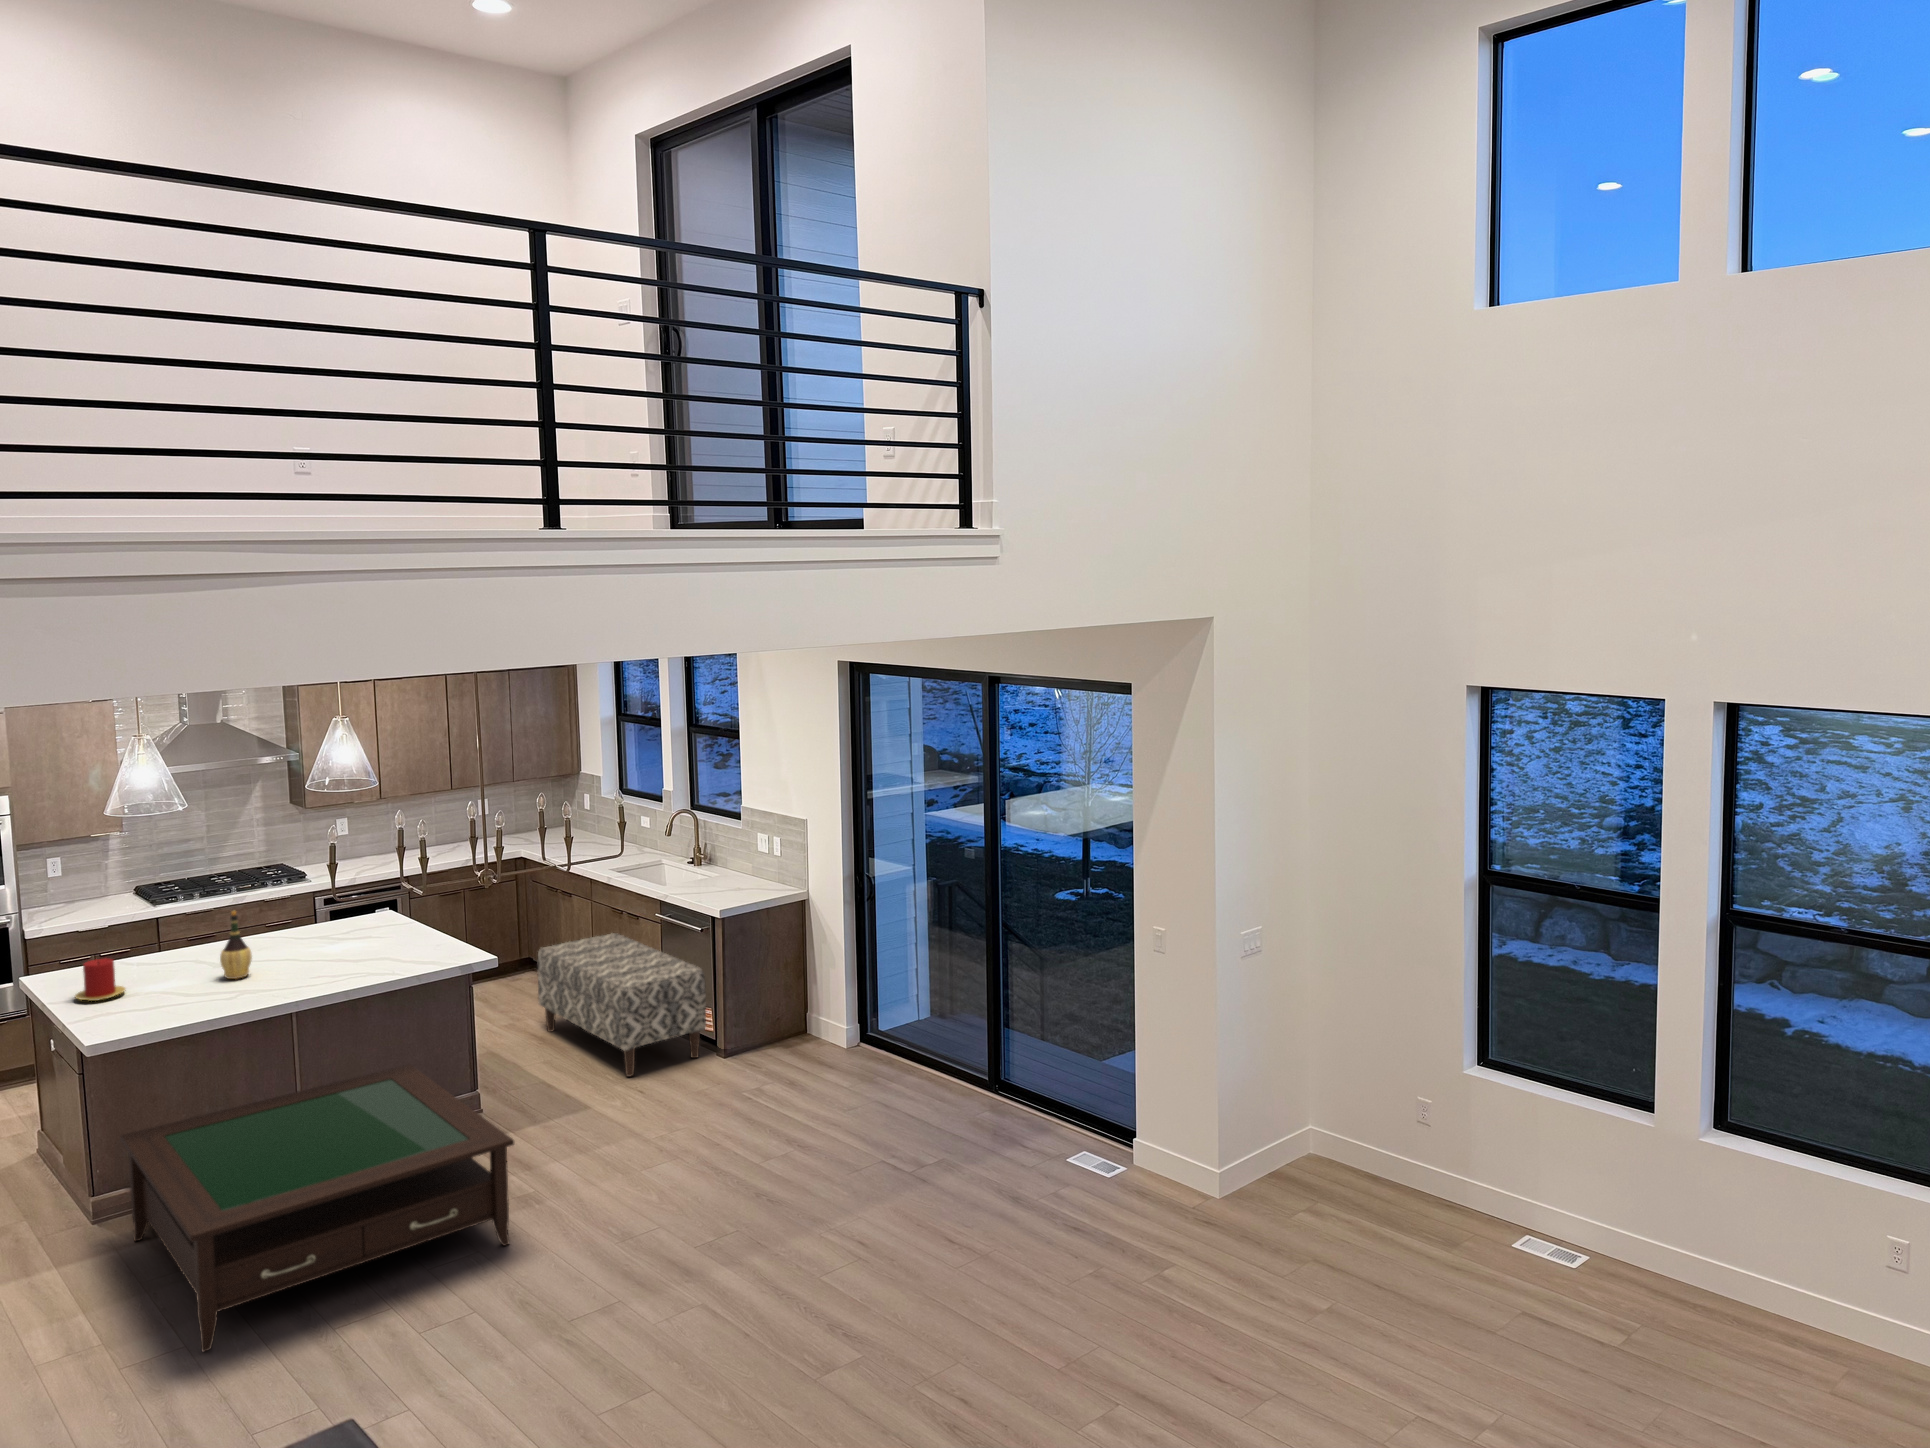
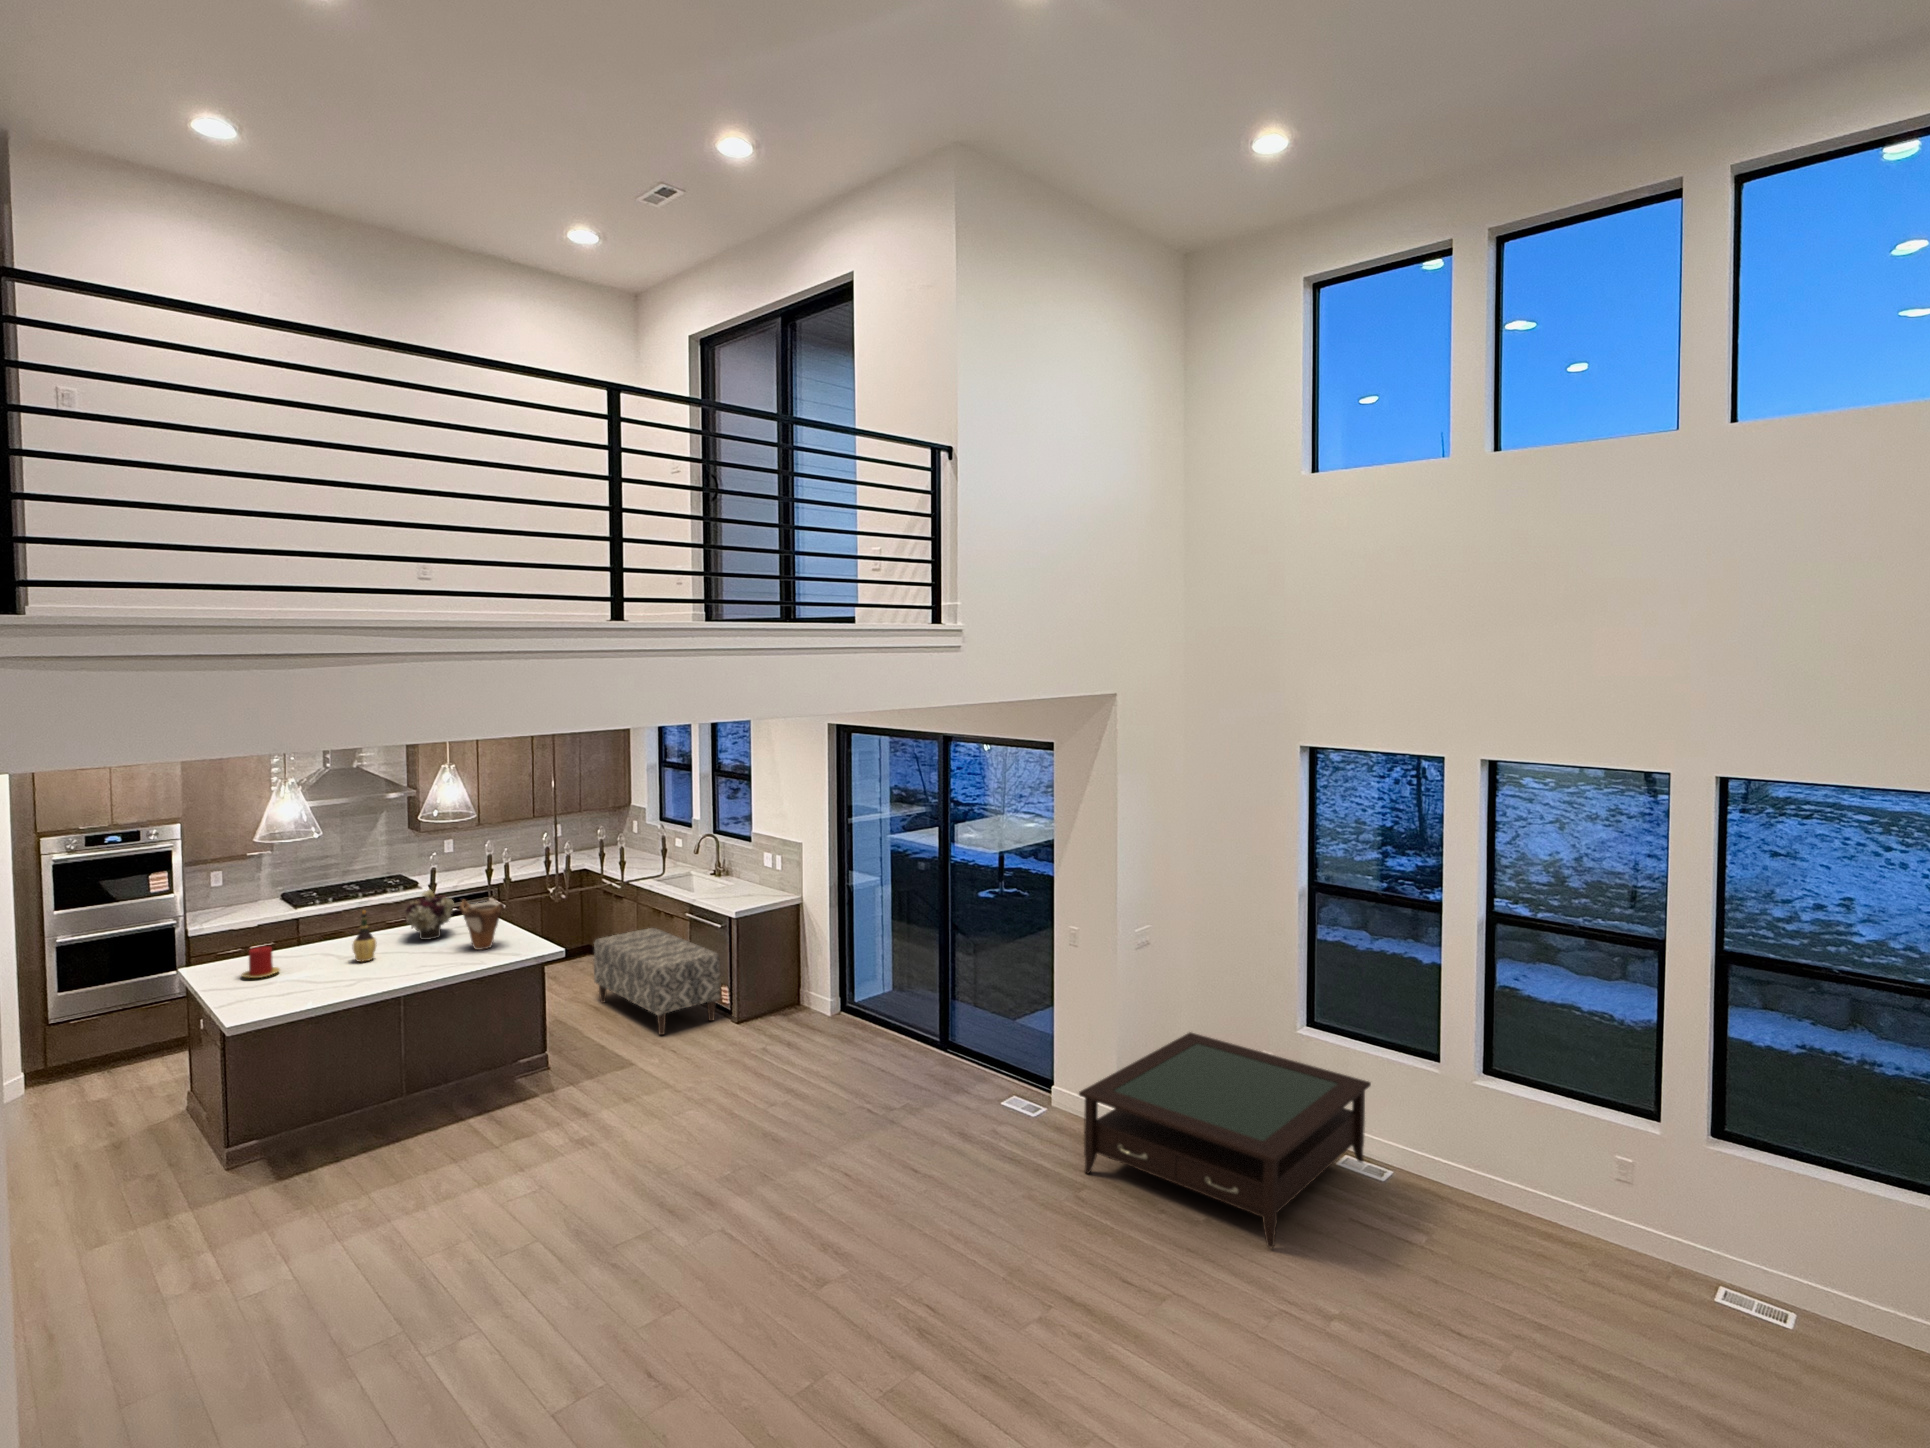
flower arrangement: none [288,882,353,950] -> present [406,890,454,940]
vase: none [360,896,419,964] -> present [459,899,504,950]
coffee table: present [120,1064,514,1352] -> present [1079,1032,1371,1248]

